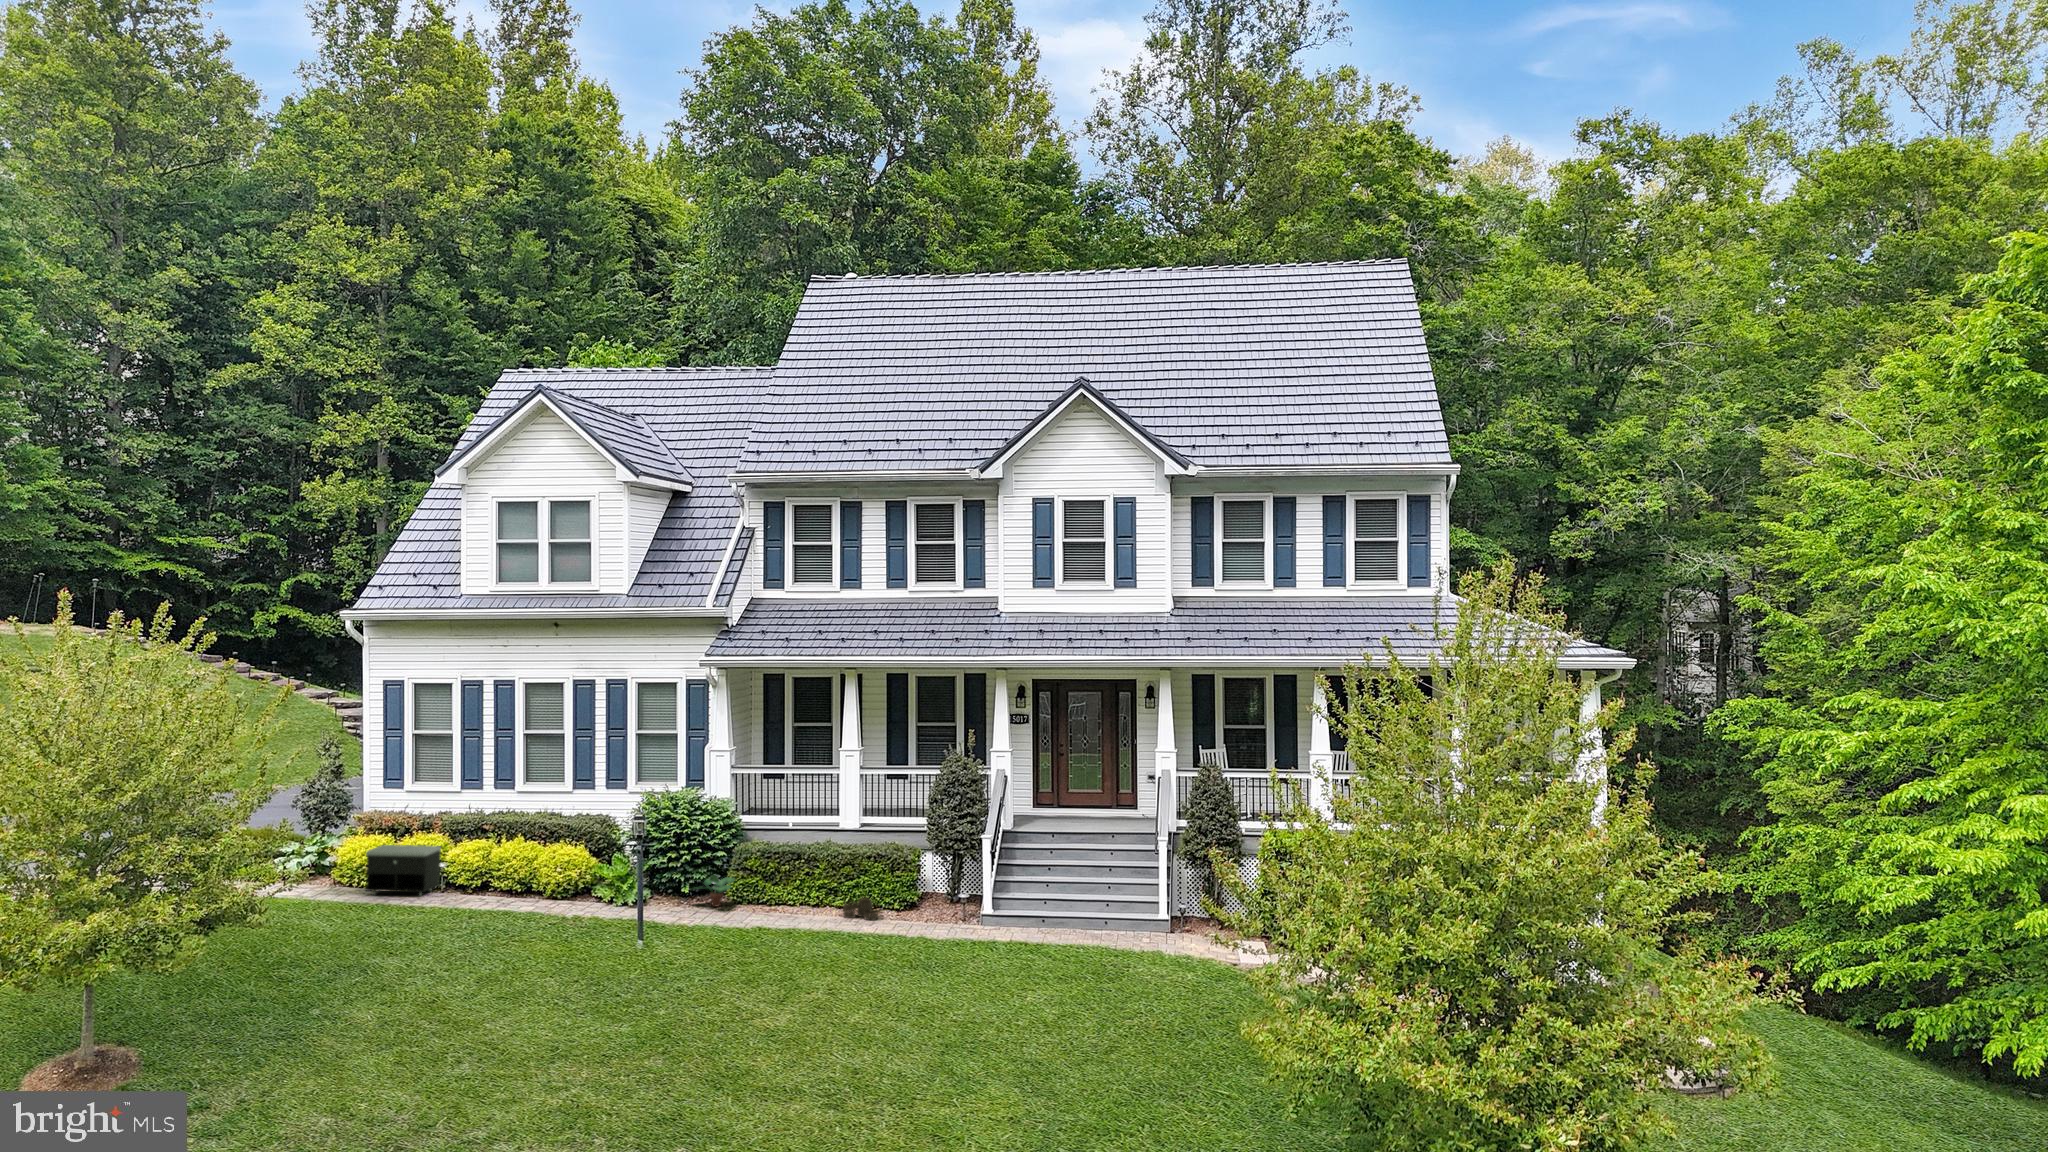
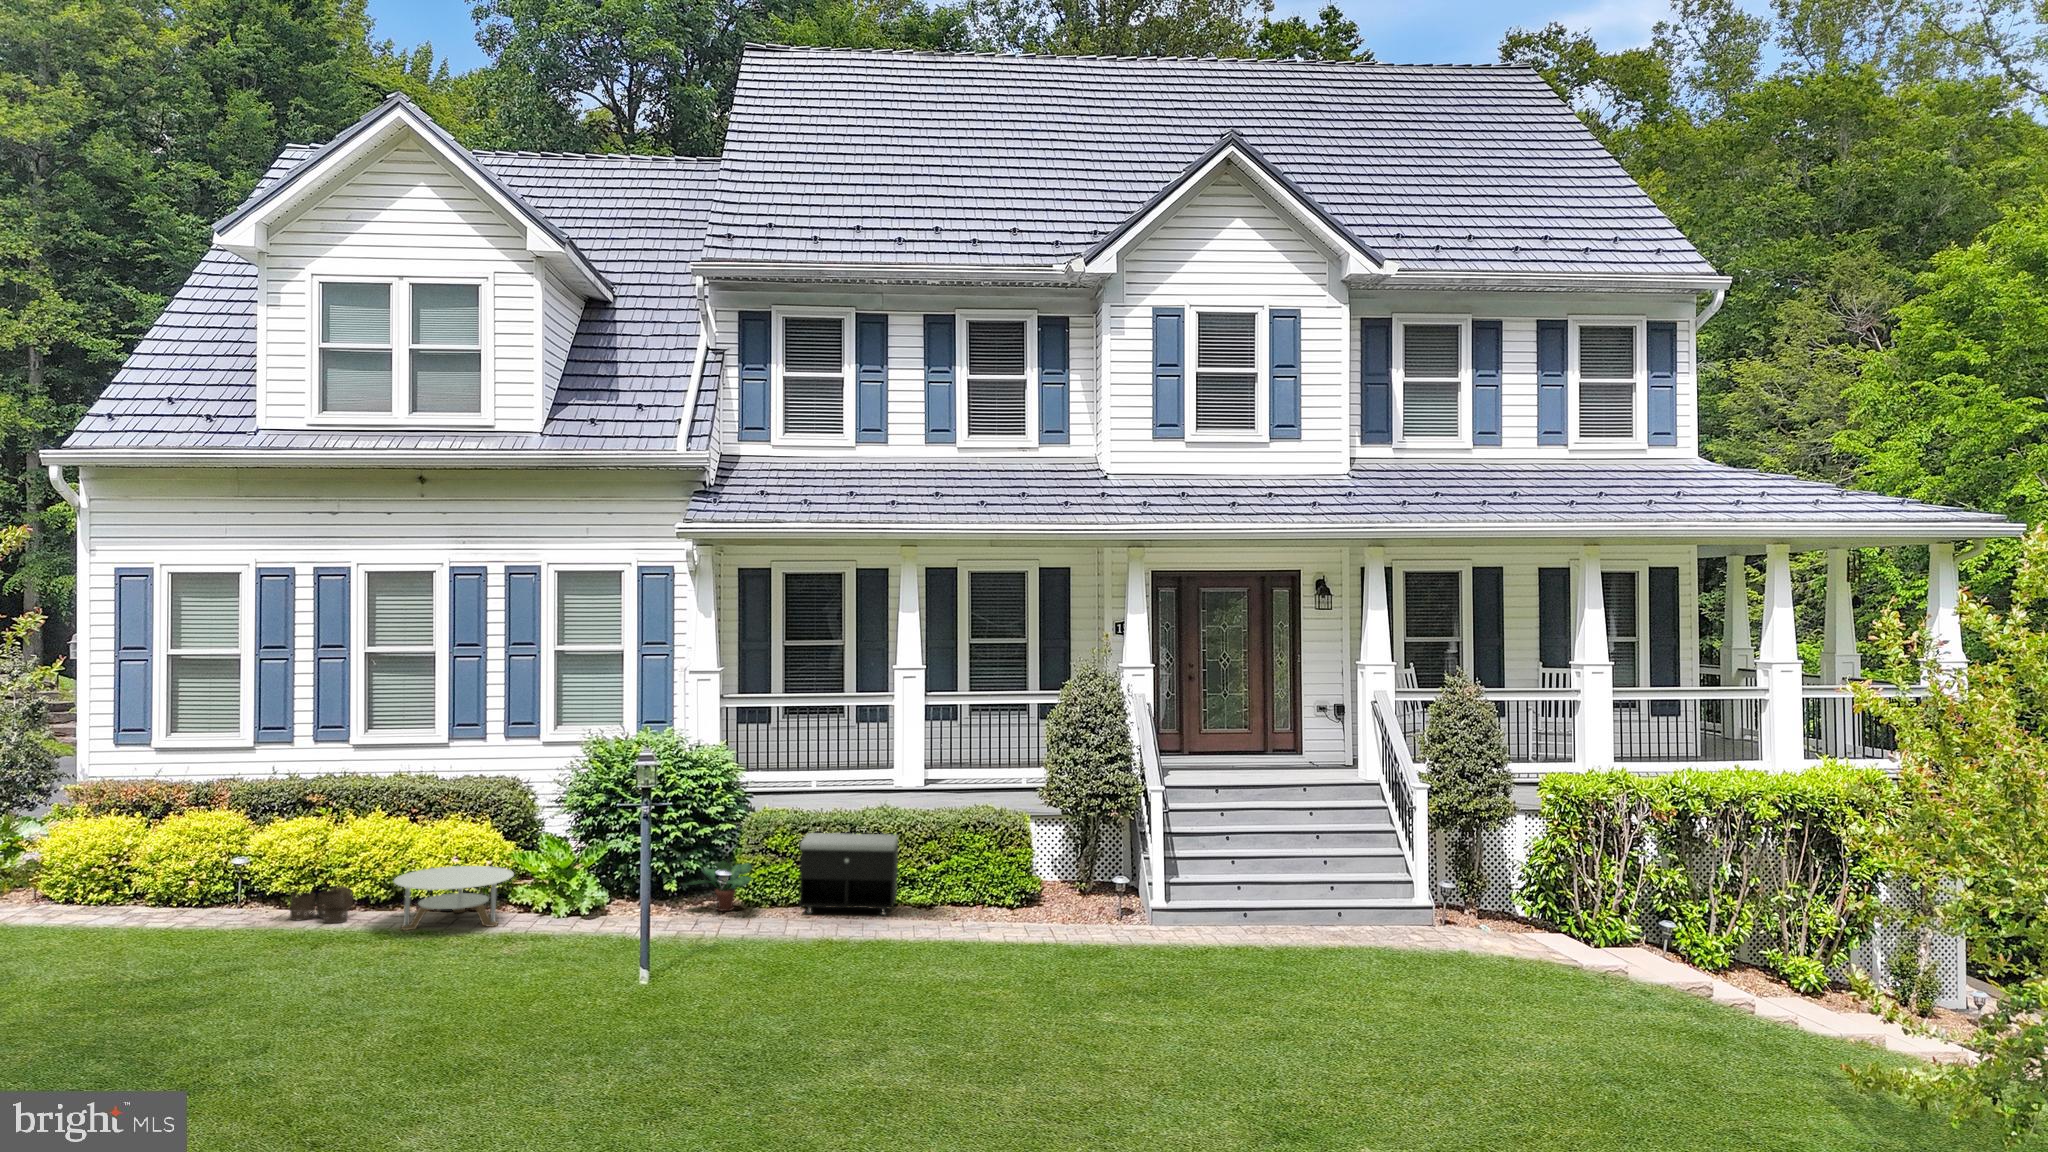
storage bench: present [366,845,441,896] -> present [799,833,898,915]
round table: none [518,873,589,910] -> present [394,866,514,931]
woven basket: present [843,897,877,920] -> present [290,885,353,923]

